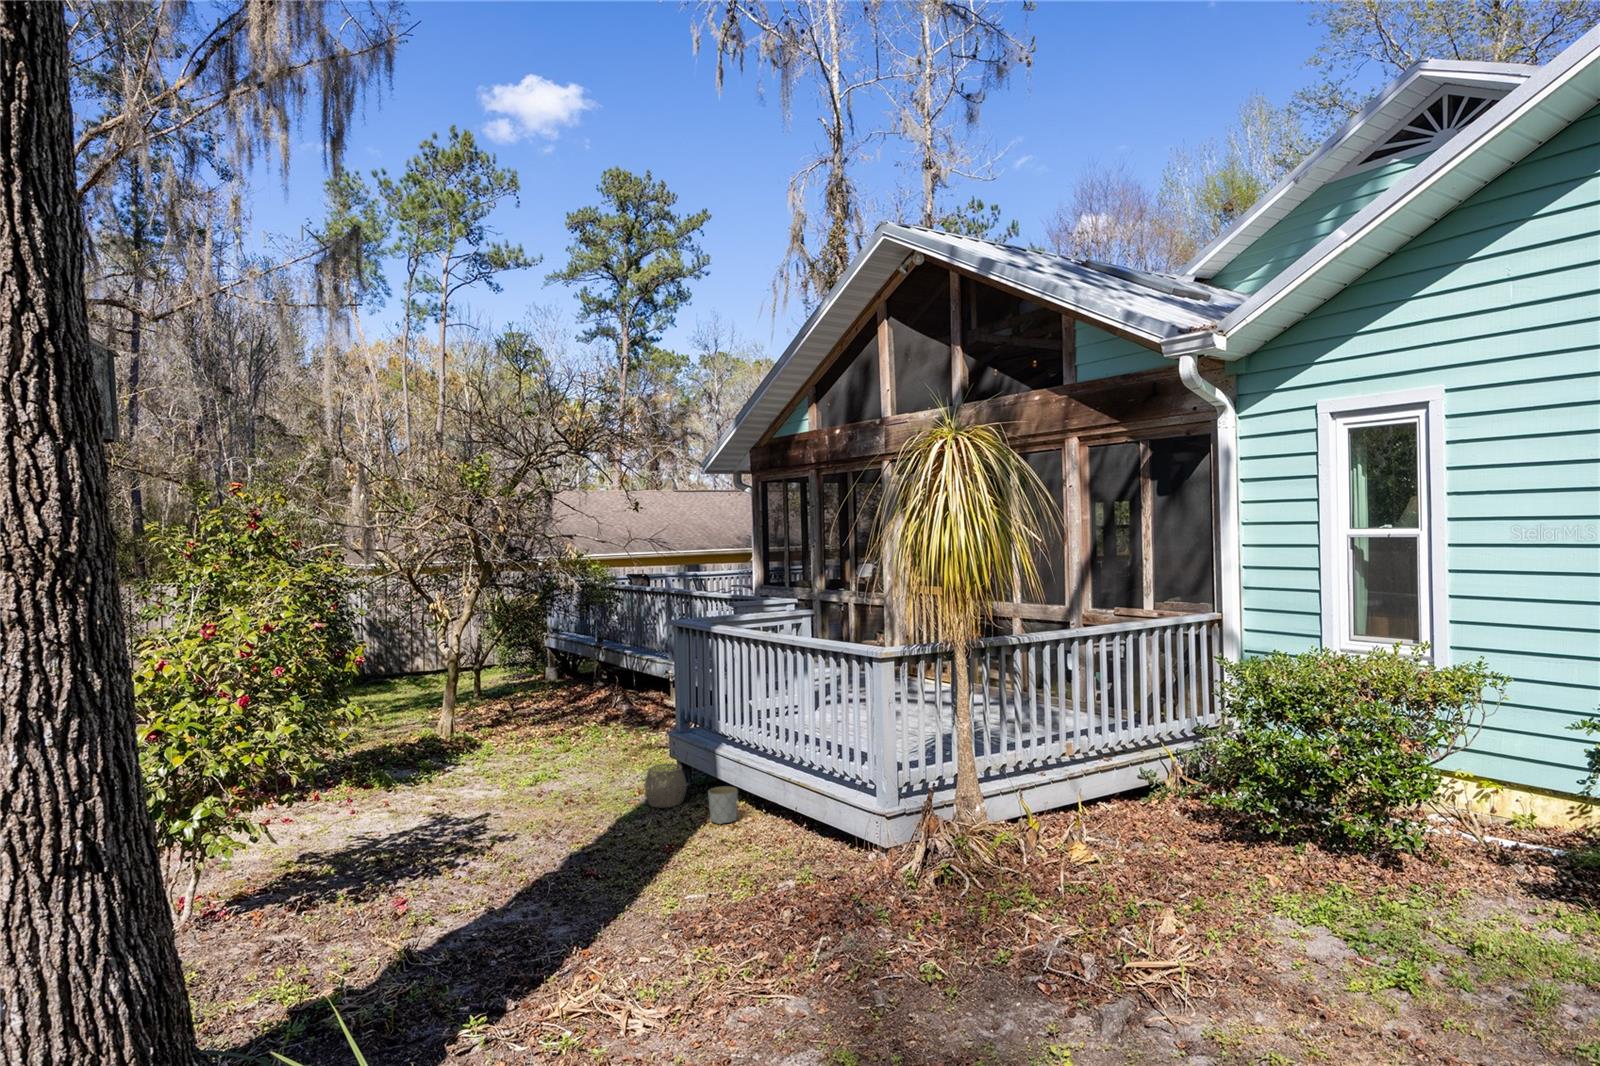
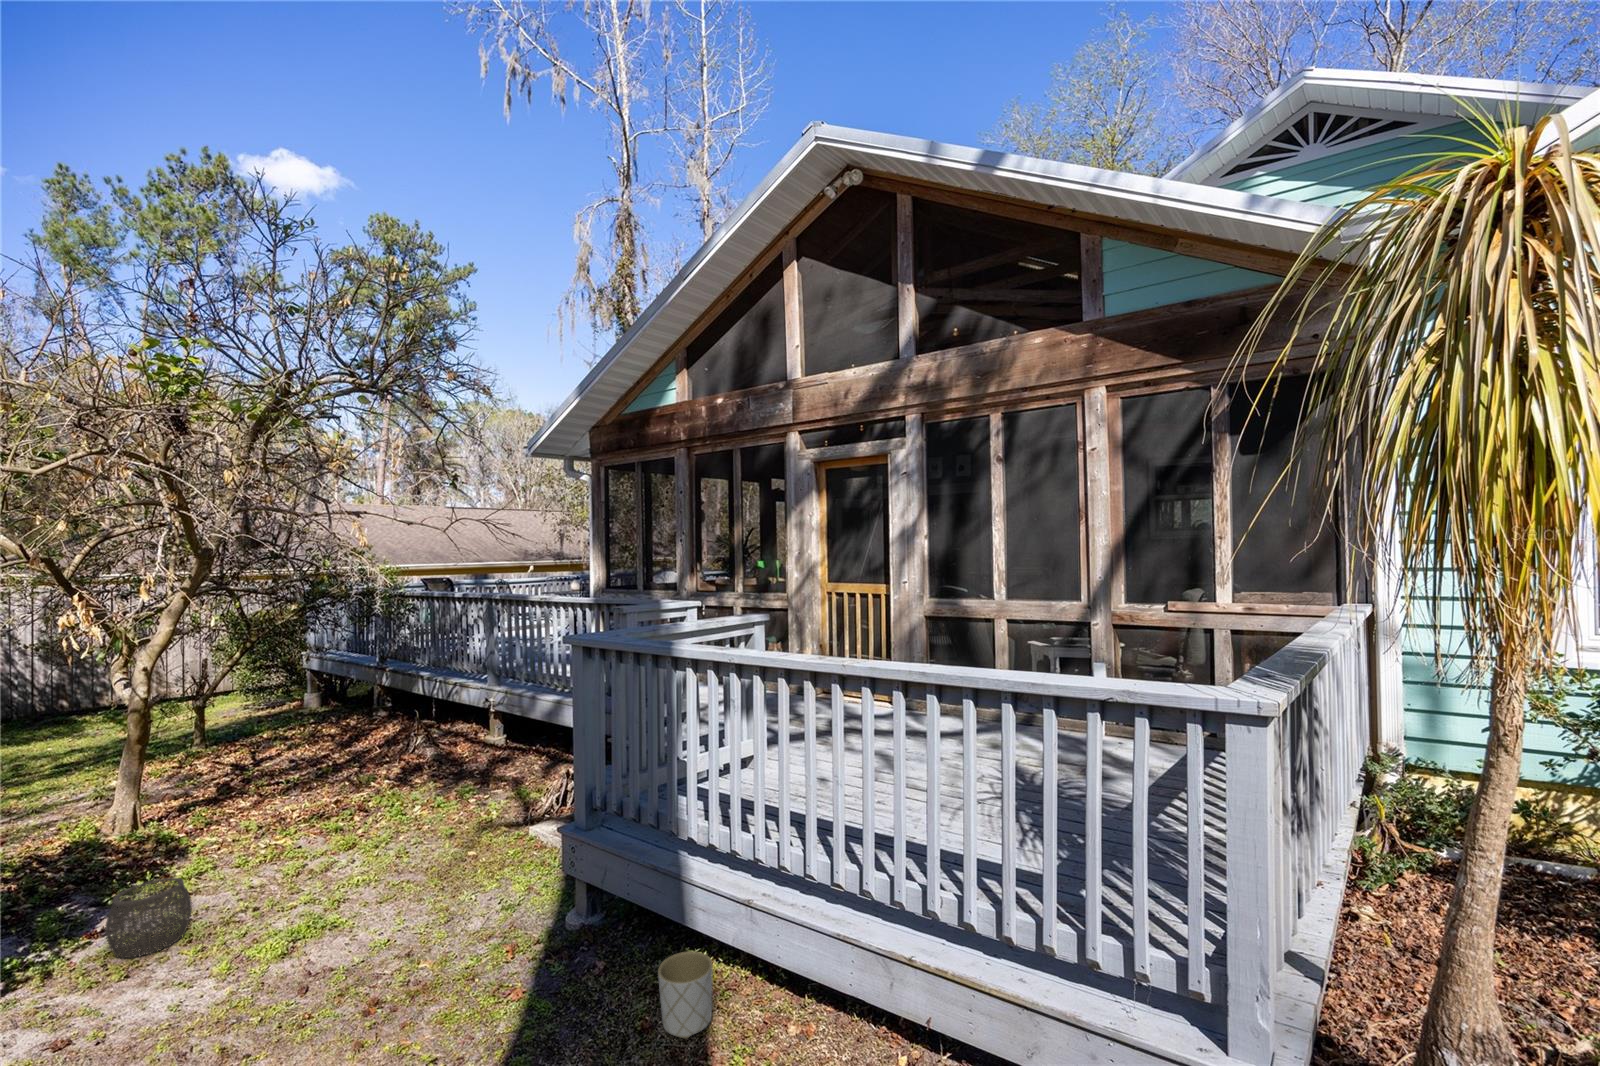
woven basket: present [645,764,686,807] -> present [105,877,192,958]

